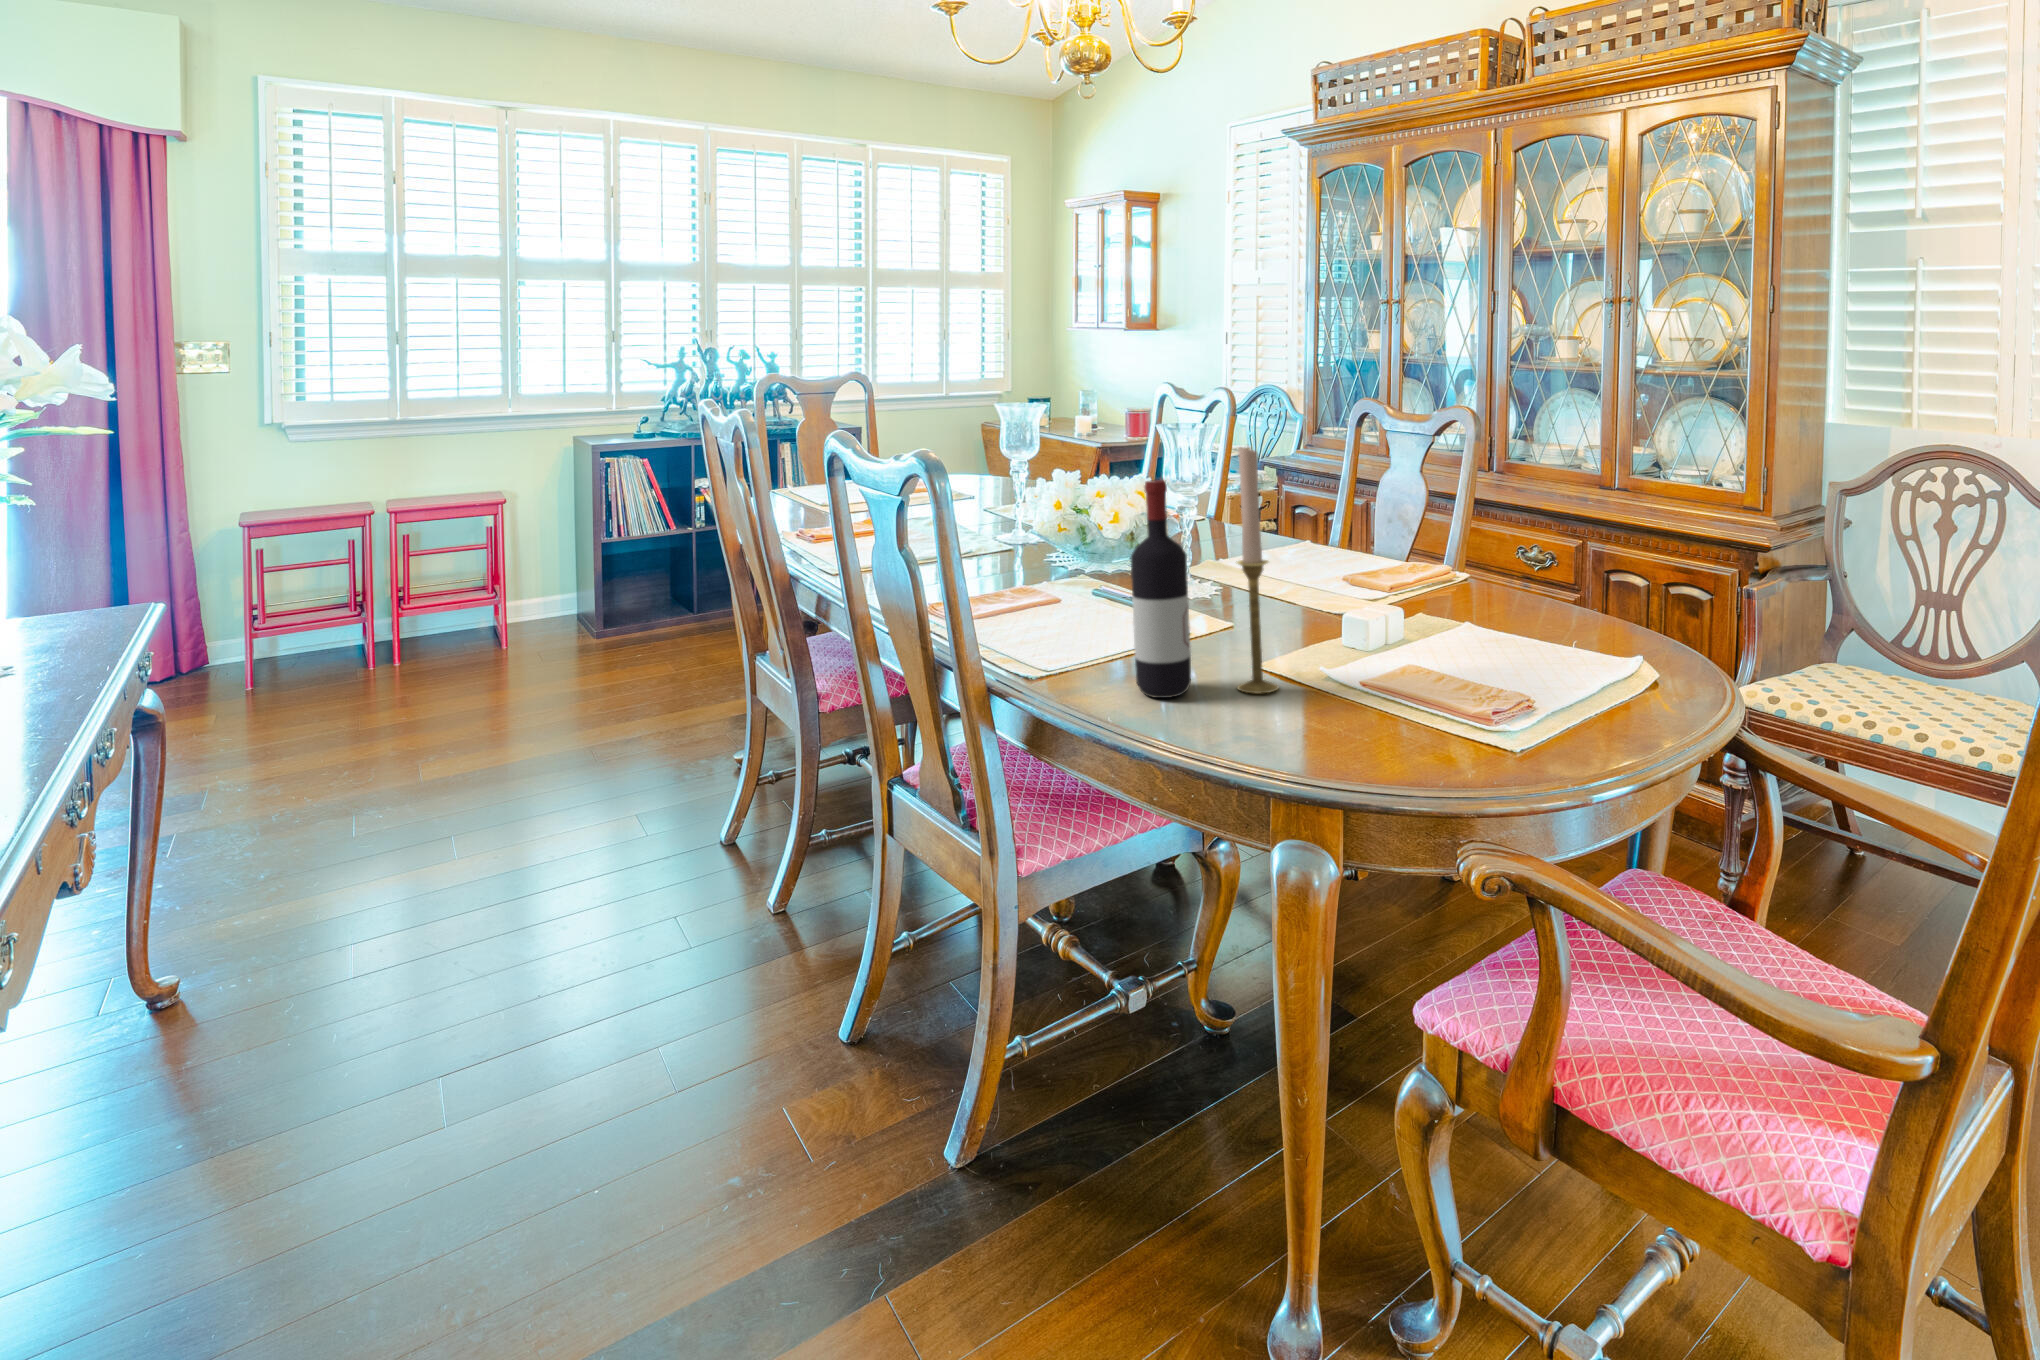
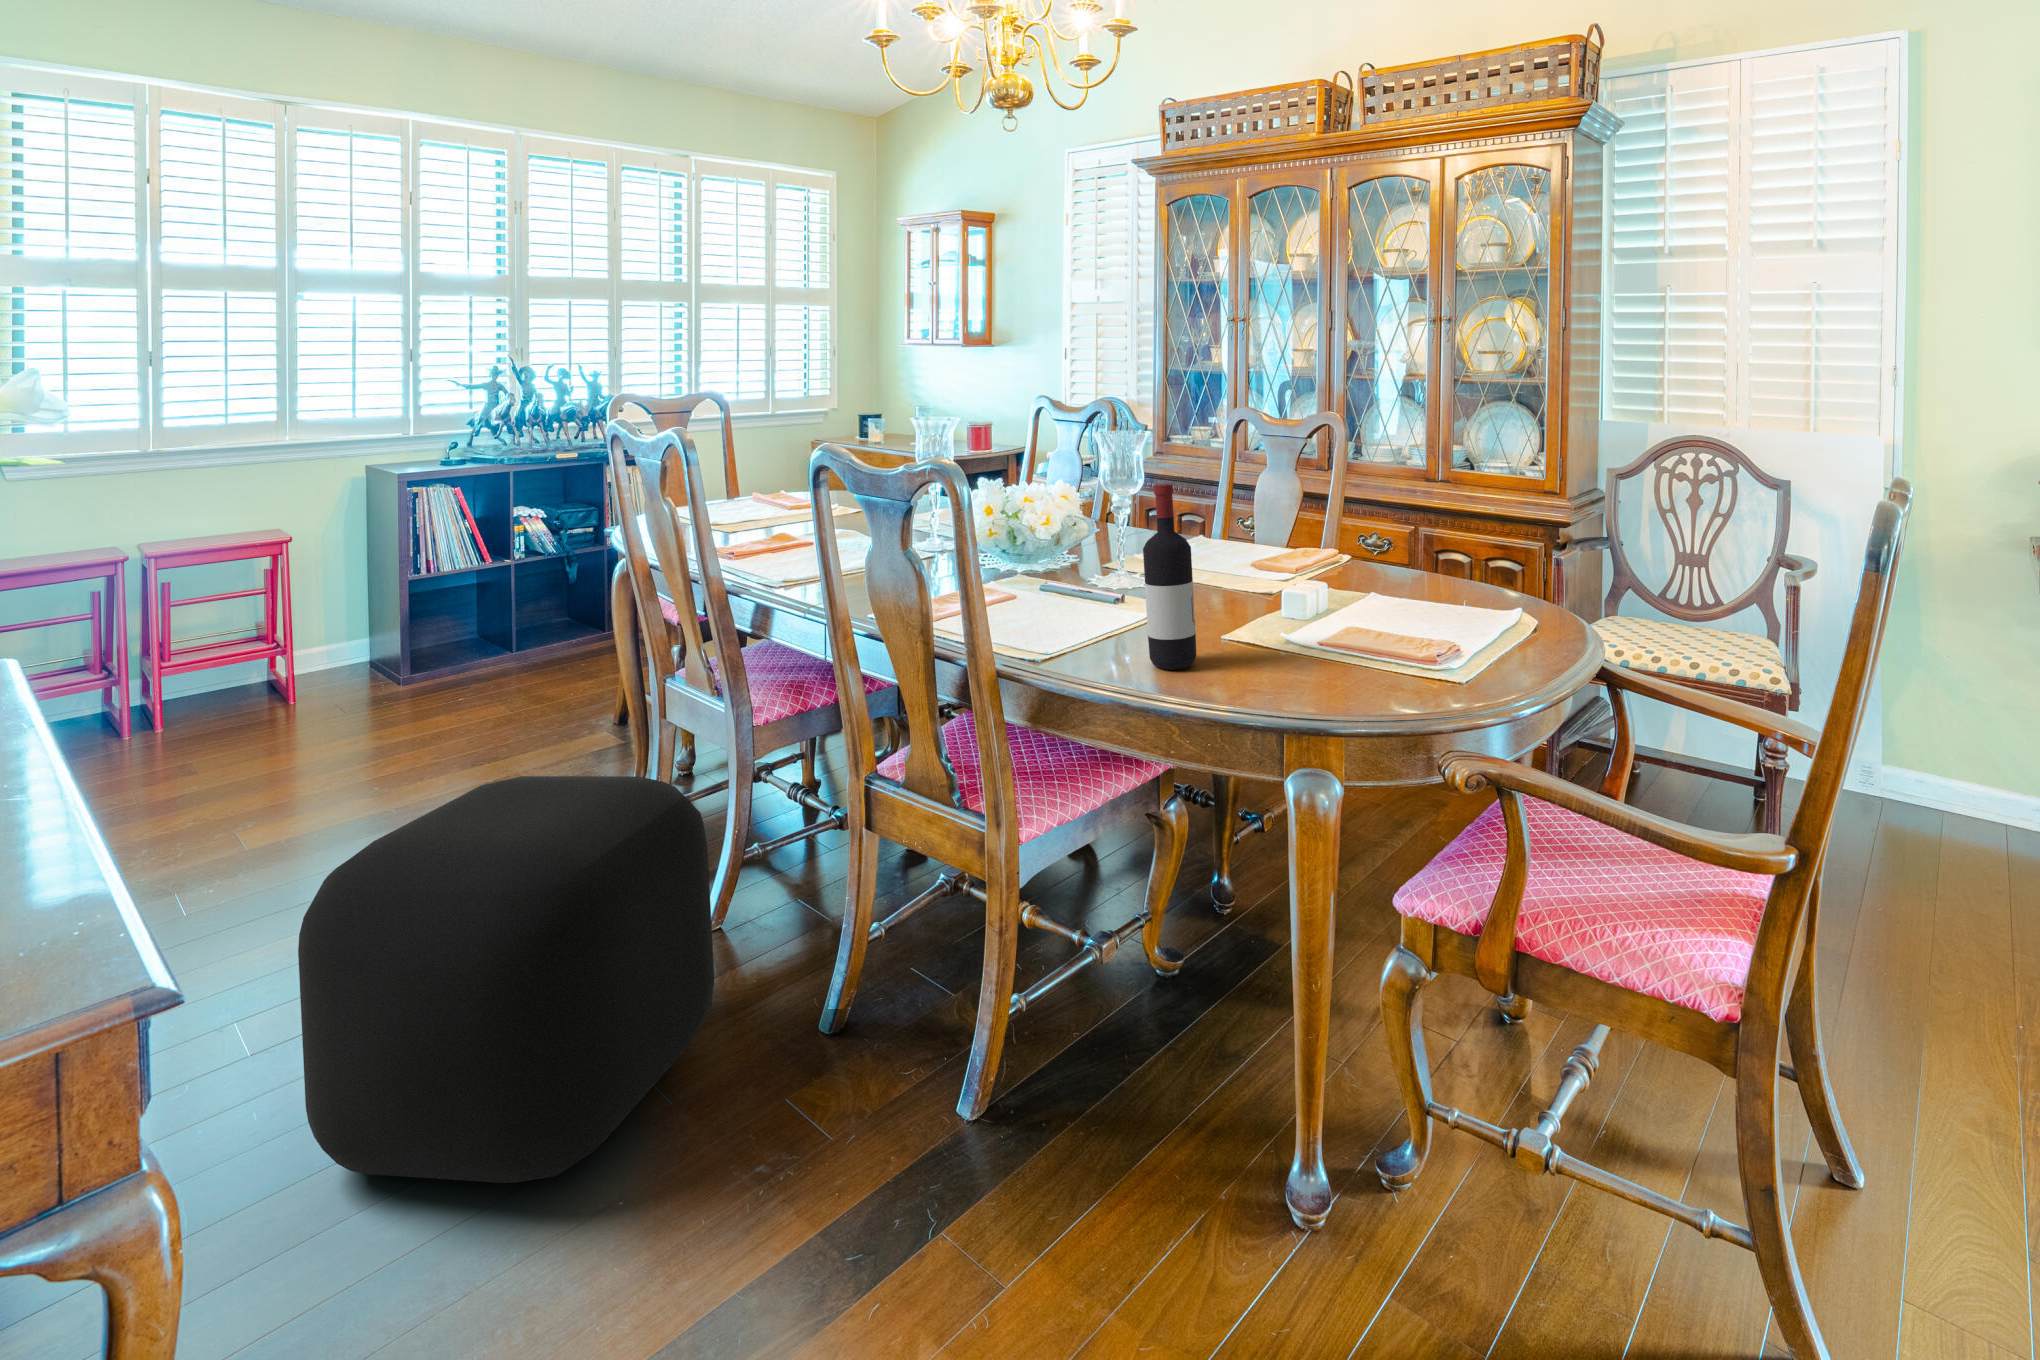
candlestick: present [1237,447,1279,694] -> none [1228,451,1265,660]
ottoman: none [298,747,715,1167] -> present [298,776,714,1183]

